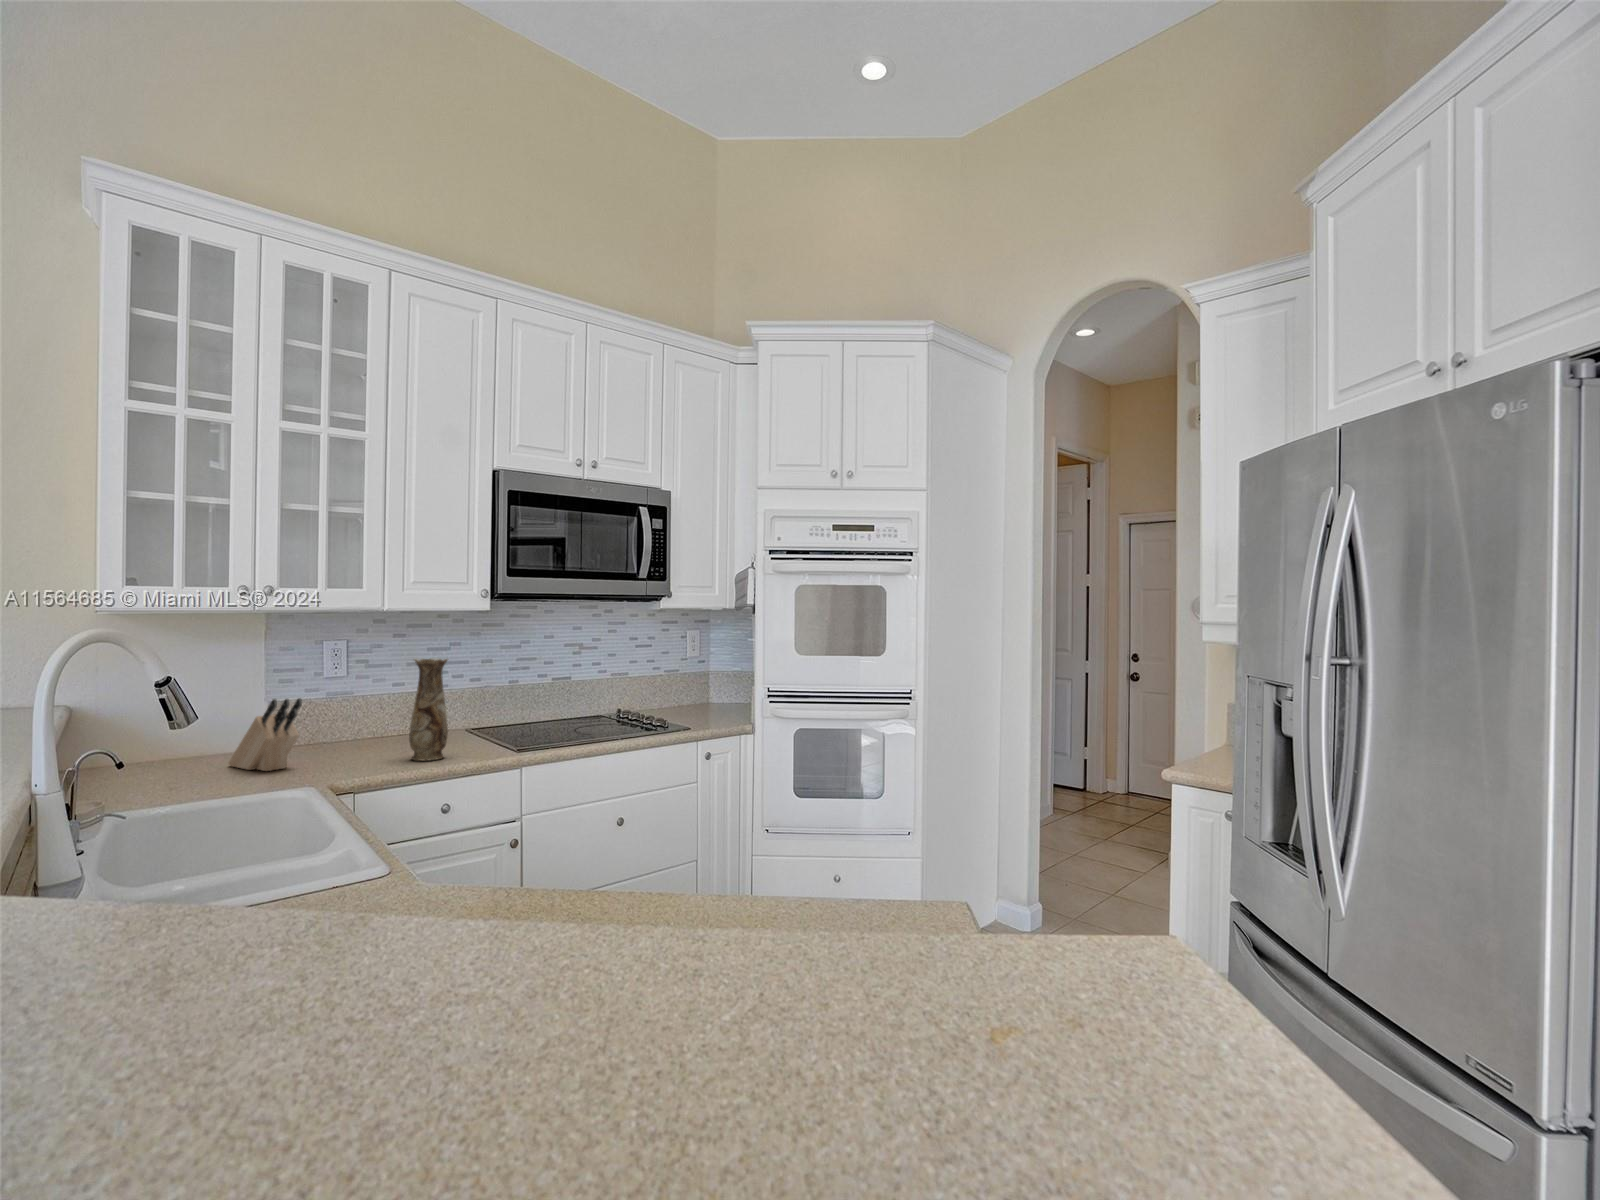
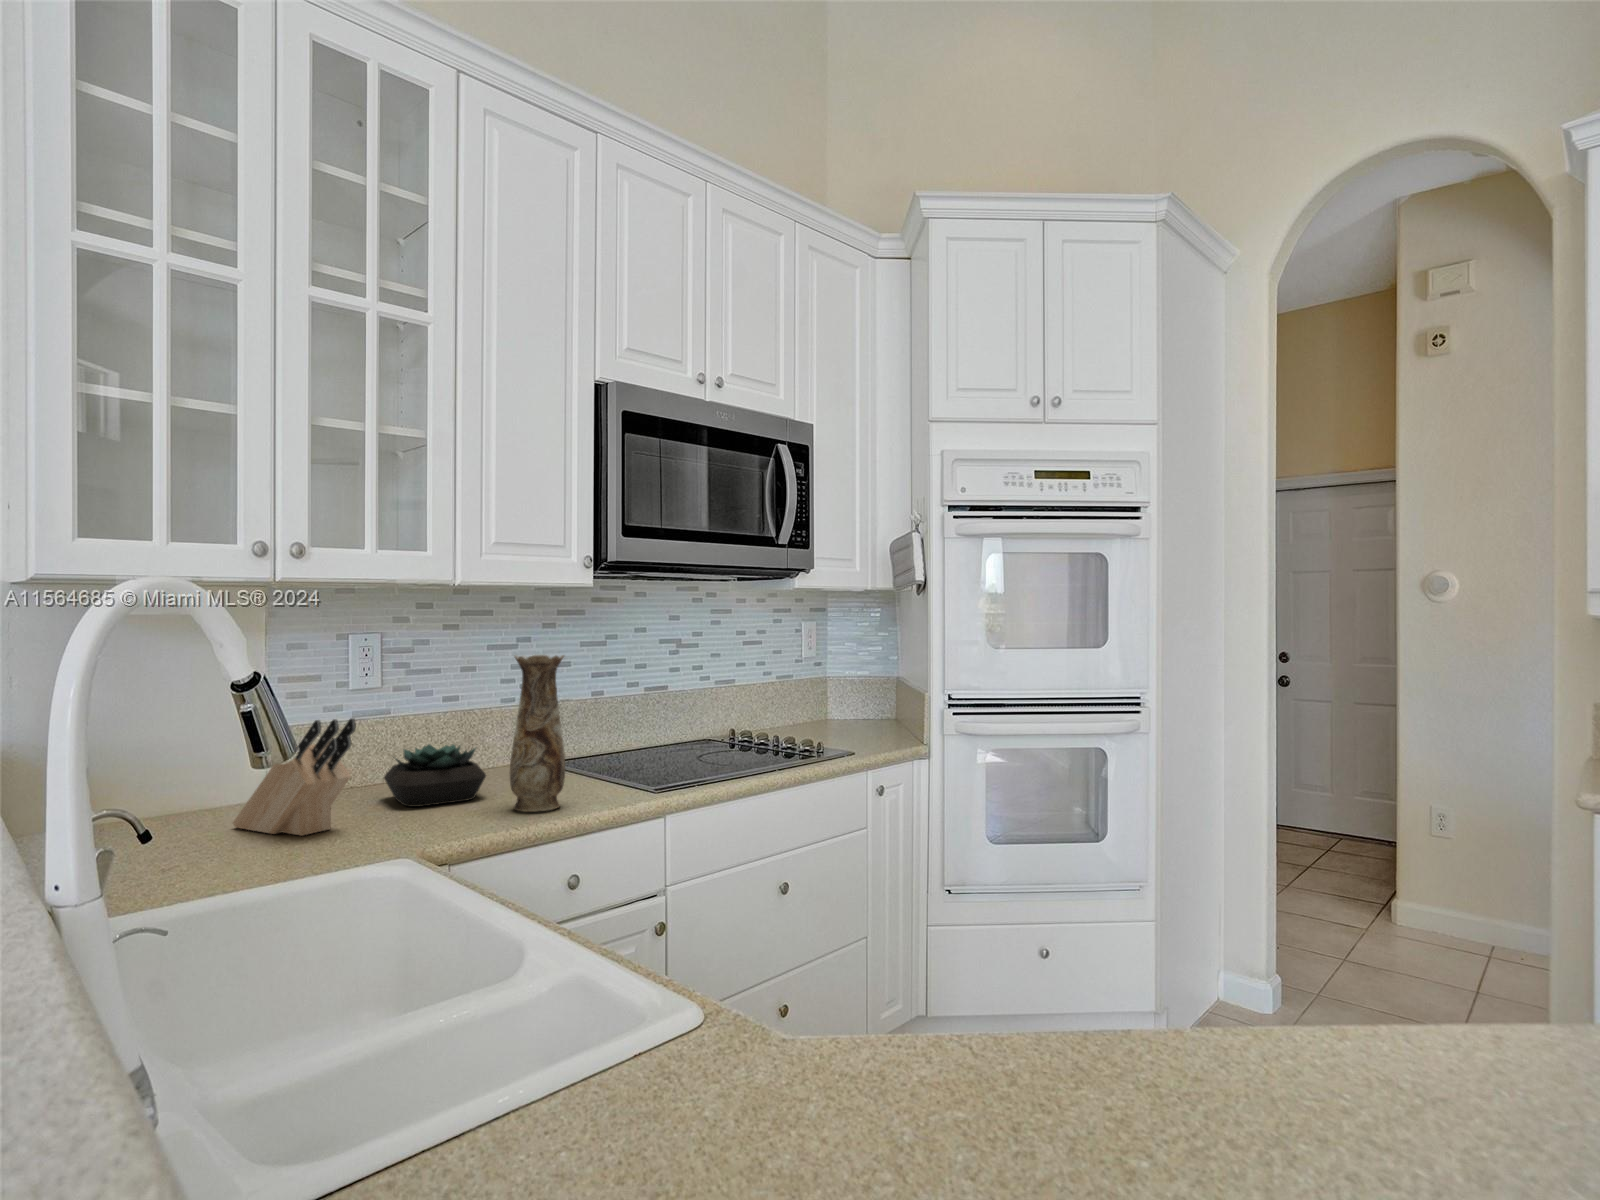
succulent plant: none [336,715,404,756] -> present [384,744,486,807]

